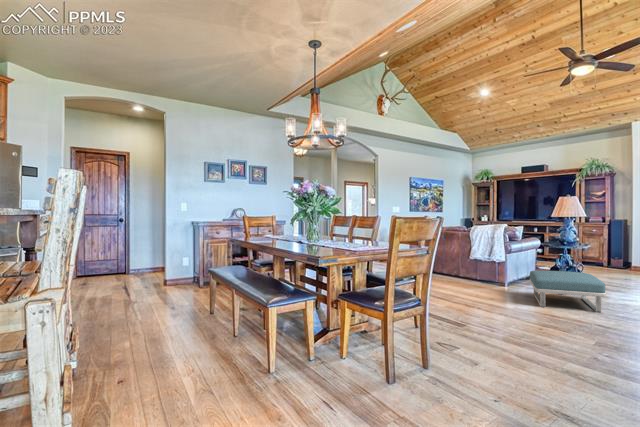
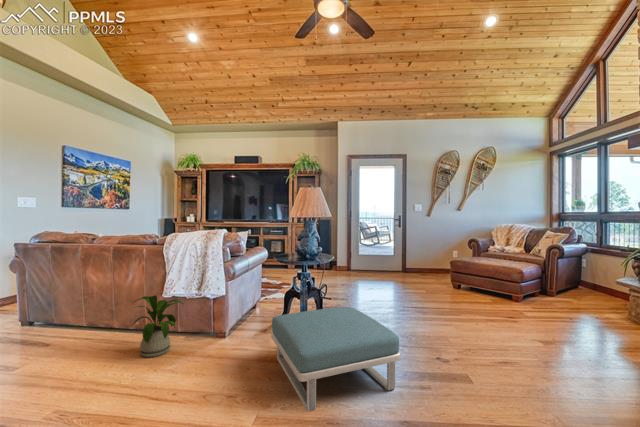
house plant: none [456,255,482,285] -> present [133,295,183,357]

